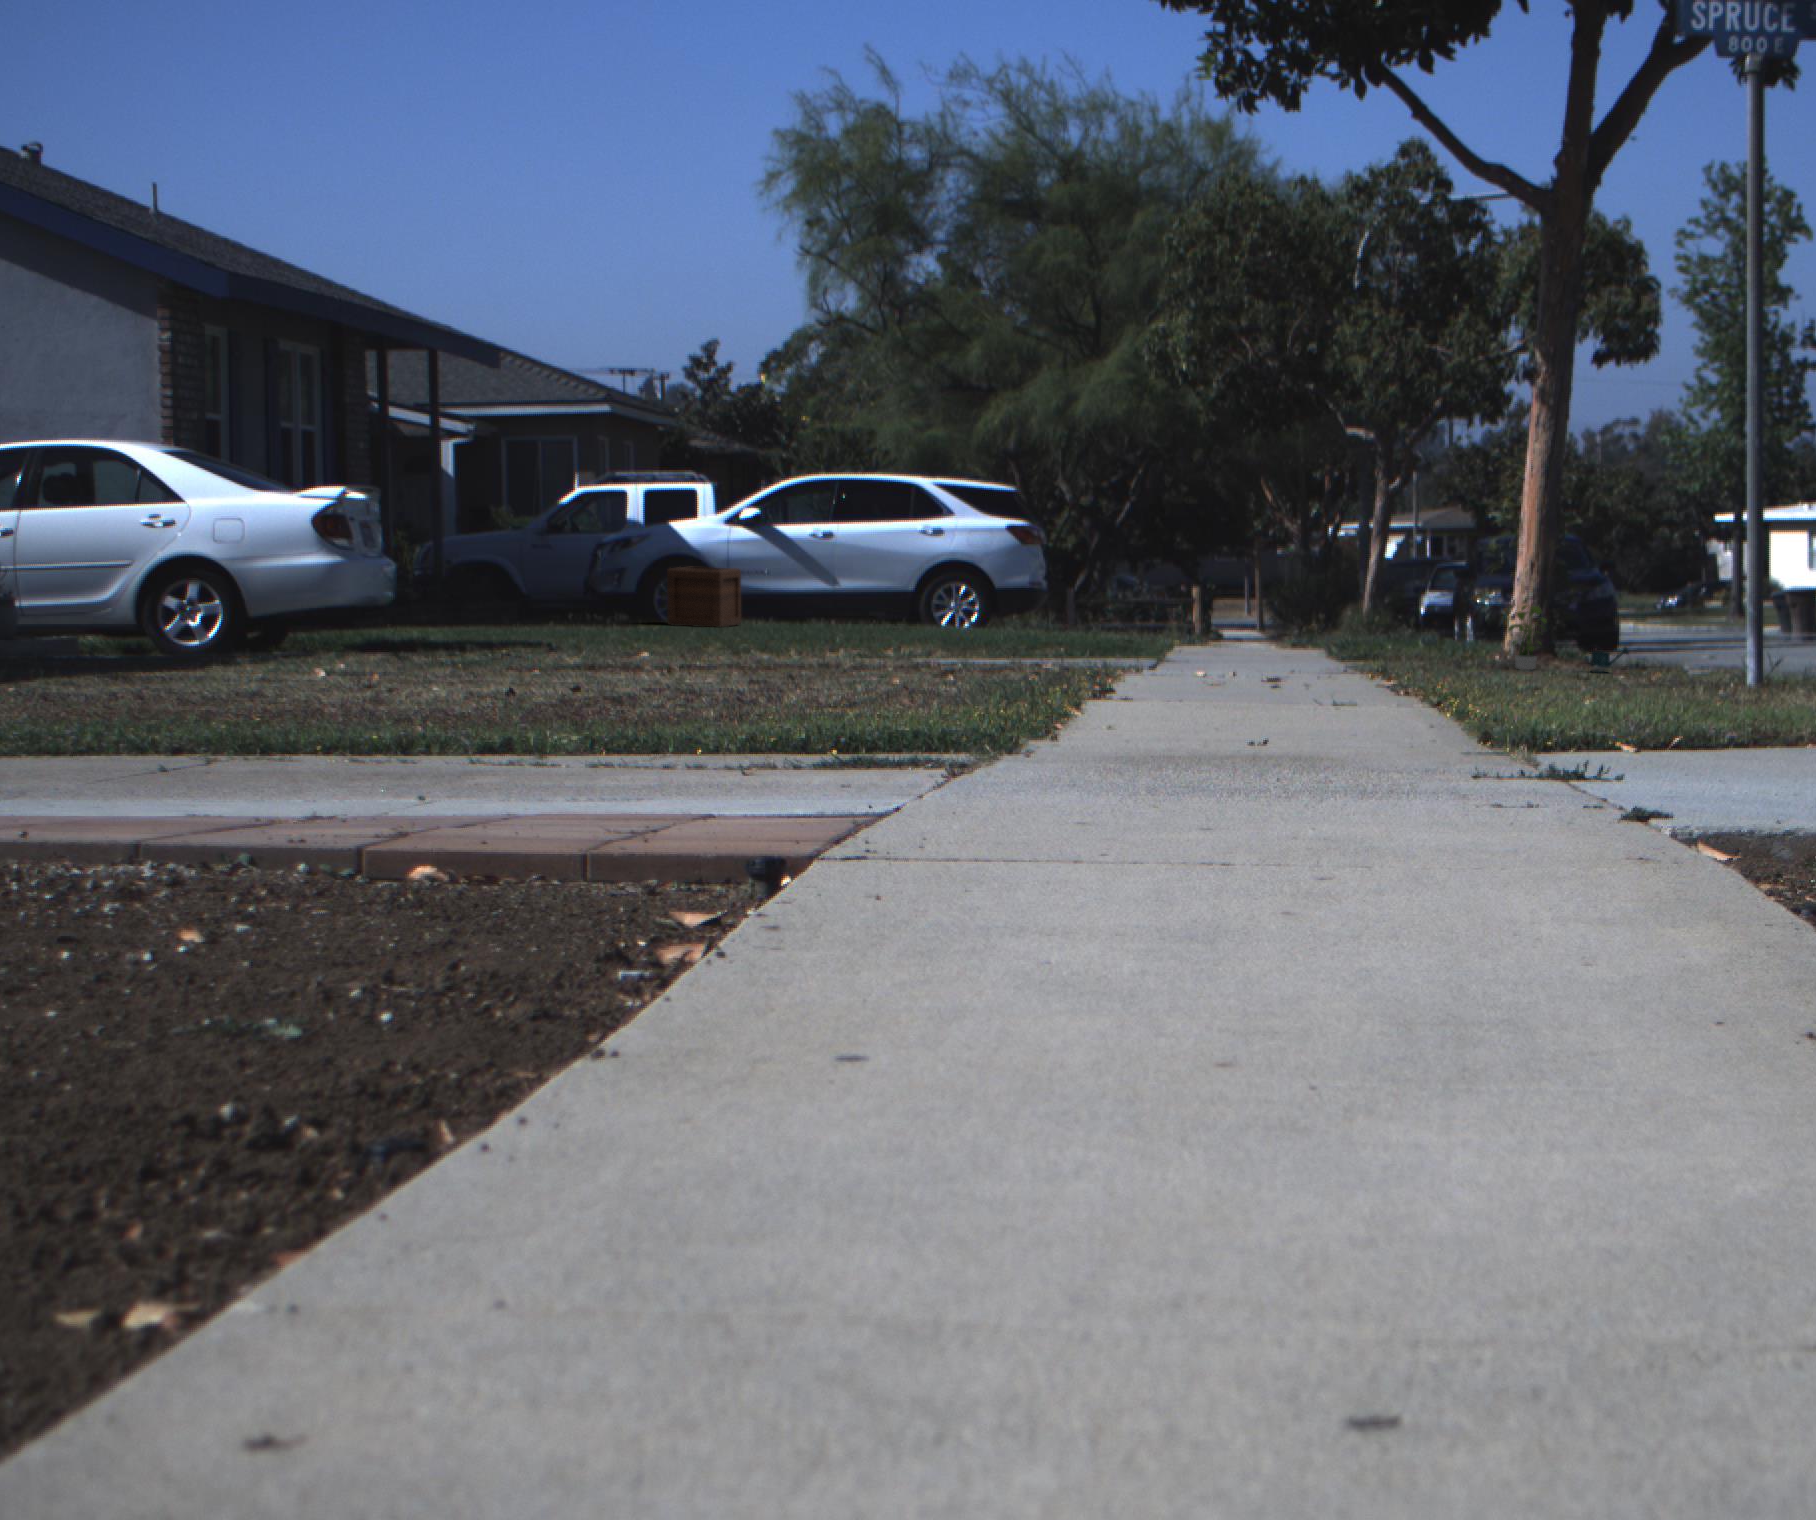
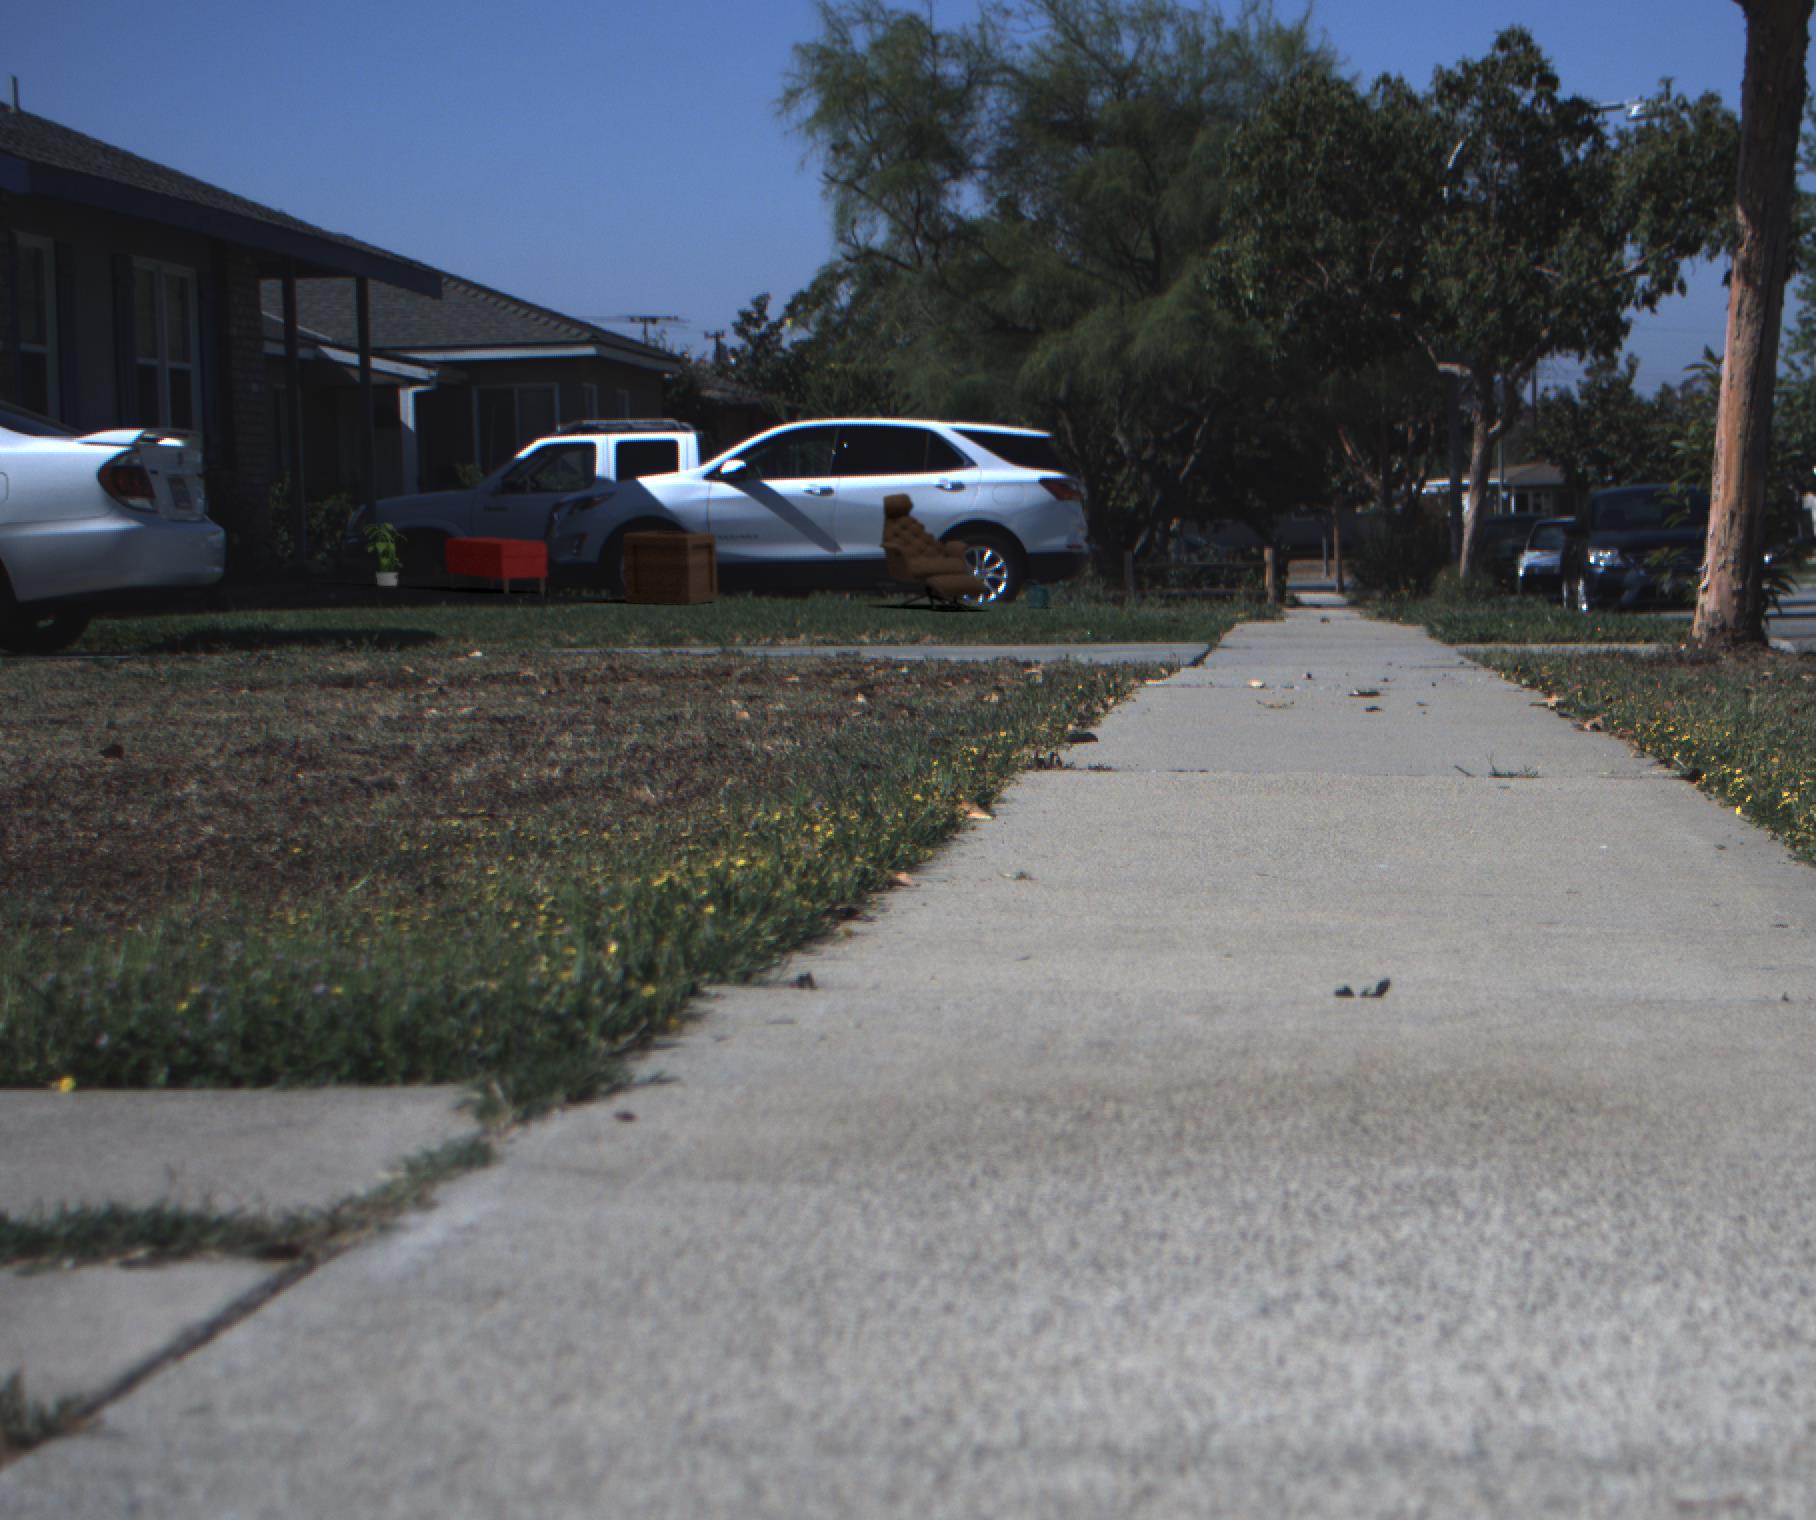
lounge chair: none [876,538,965,637] -> present [879,493,987,611]
bench: none [512,569,597,617] -> present [446,538,548,594]
potted plant: present [1508,604,1546,670] -> present [367,524,397,586]
watering can: present [1585,647,1629,673] -> present [1025,581,1065,608]

